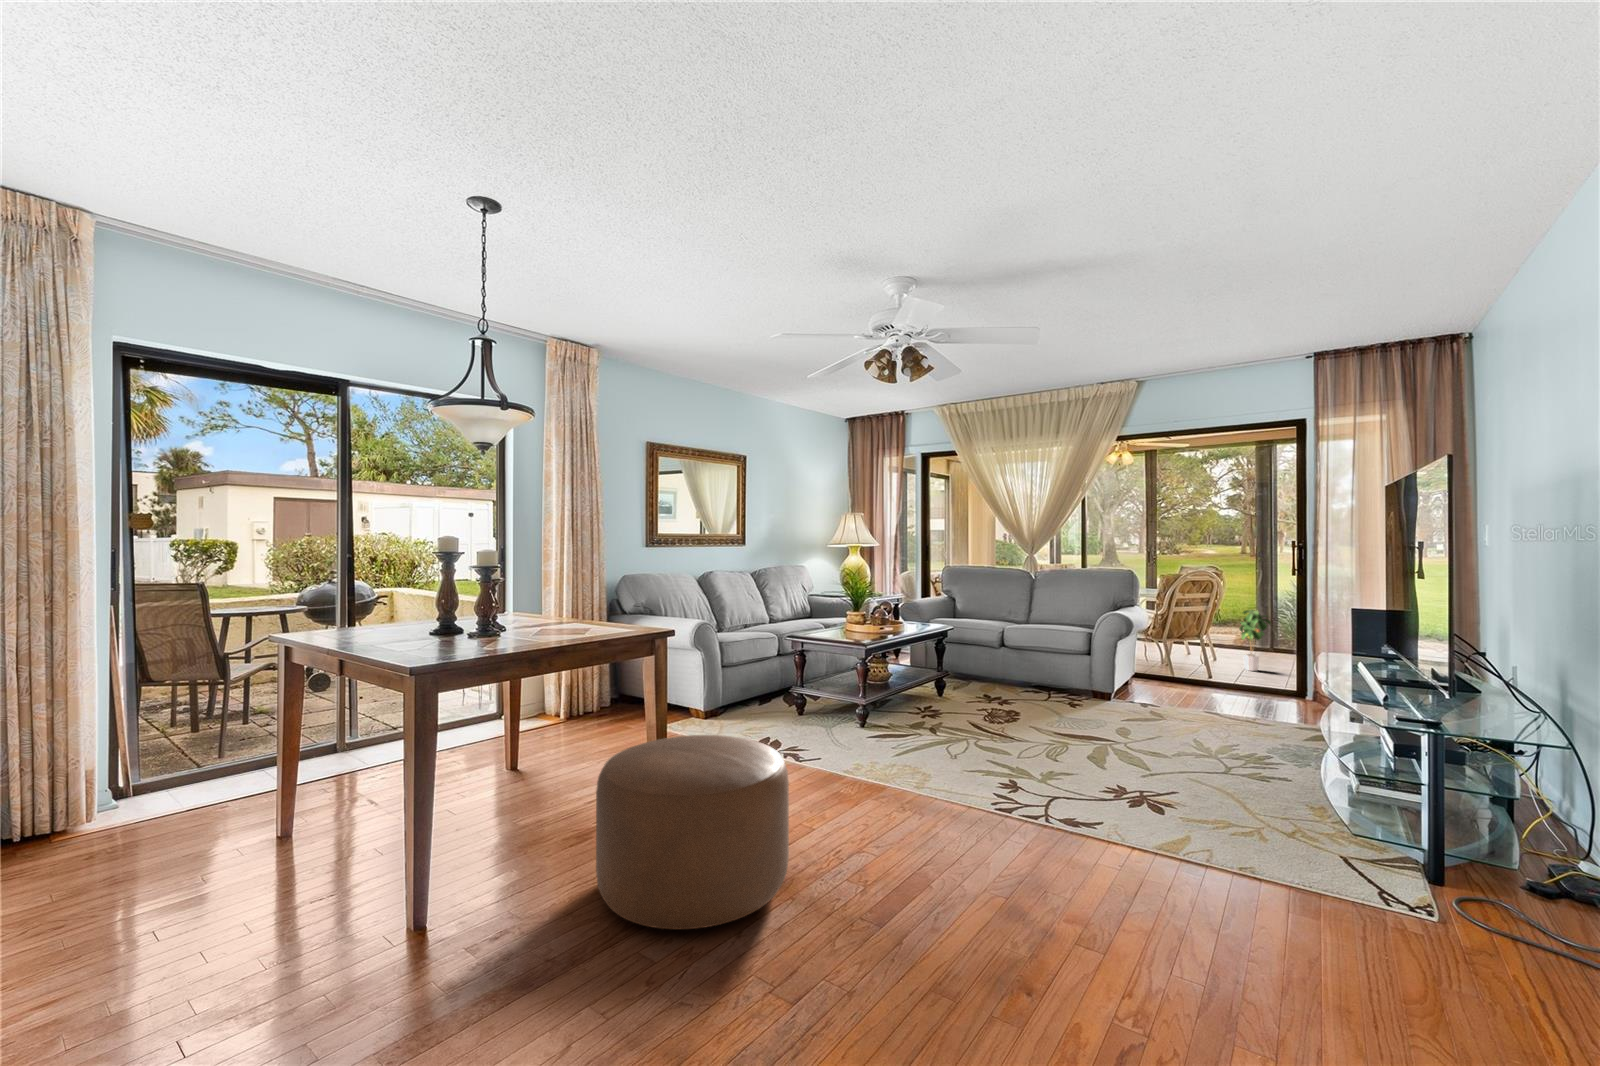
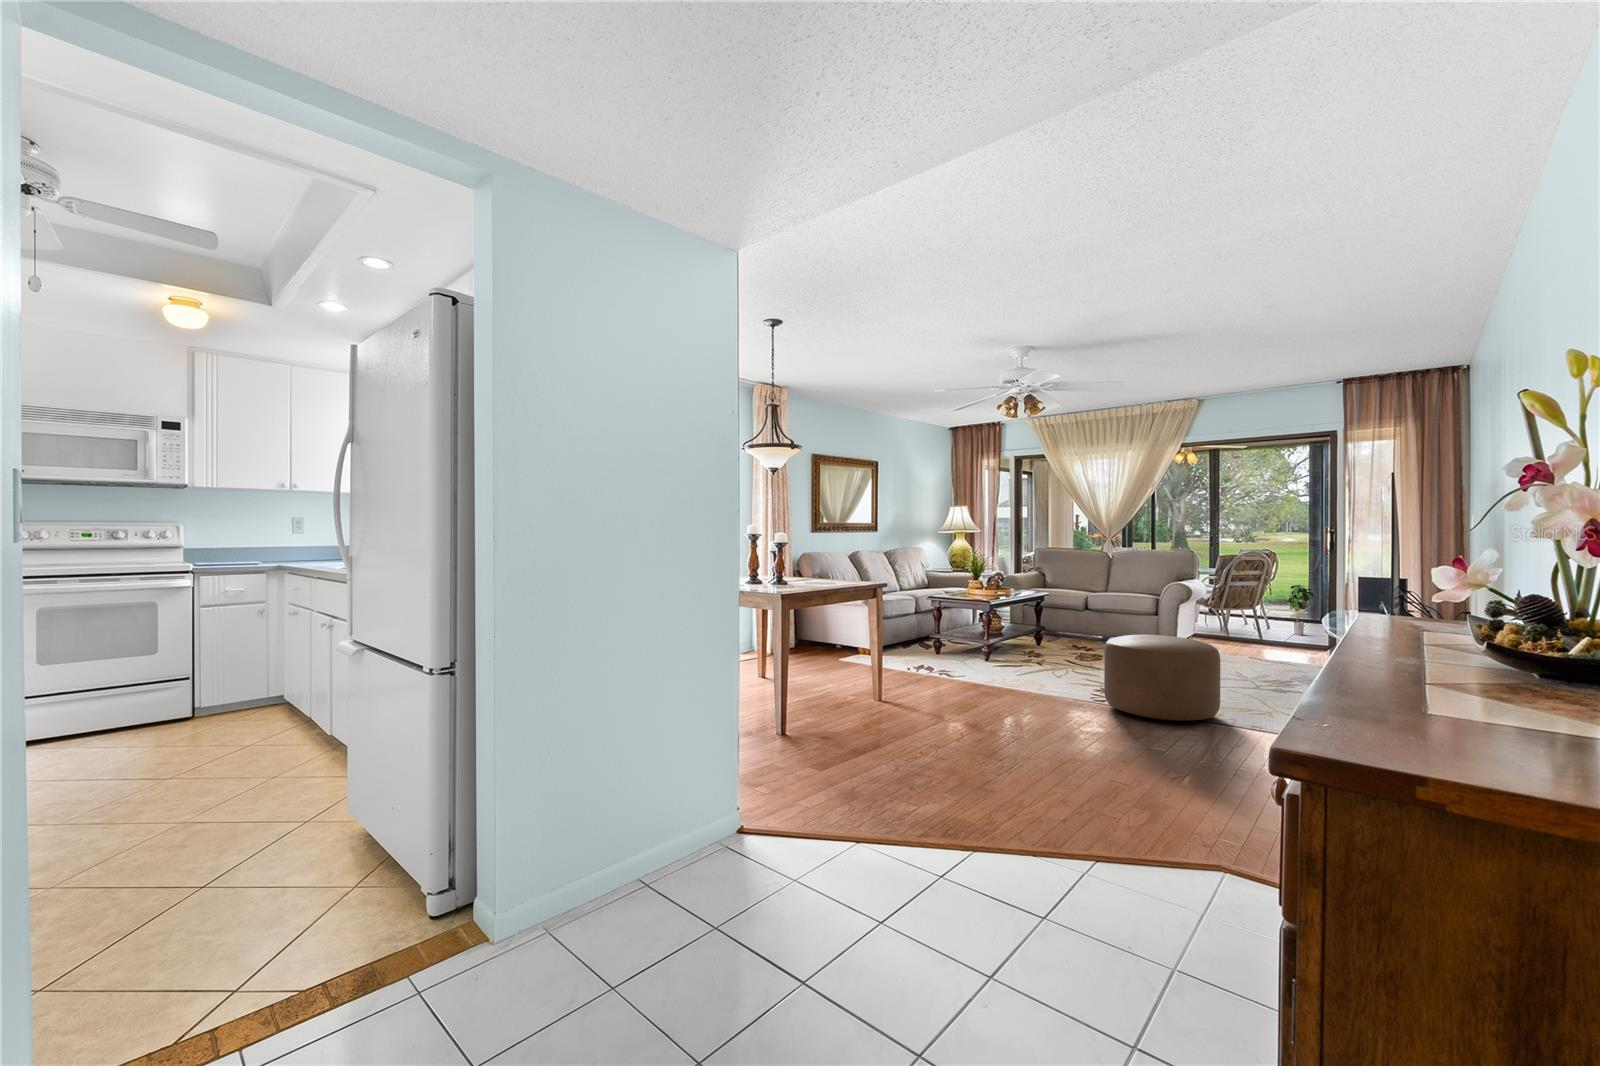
ottoman: present [596,735,789,929] -> present [1104,635,1220,721]

